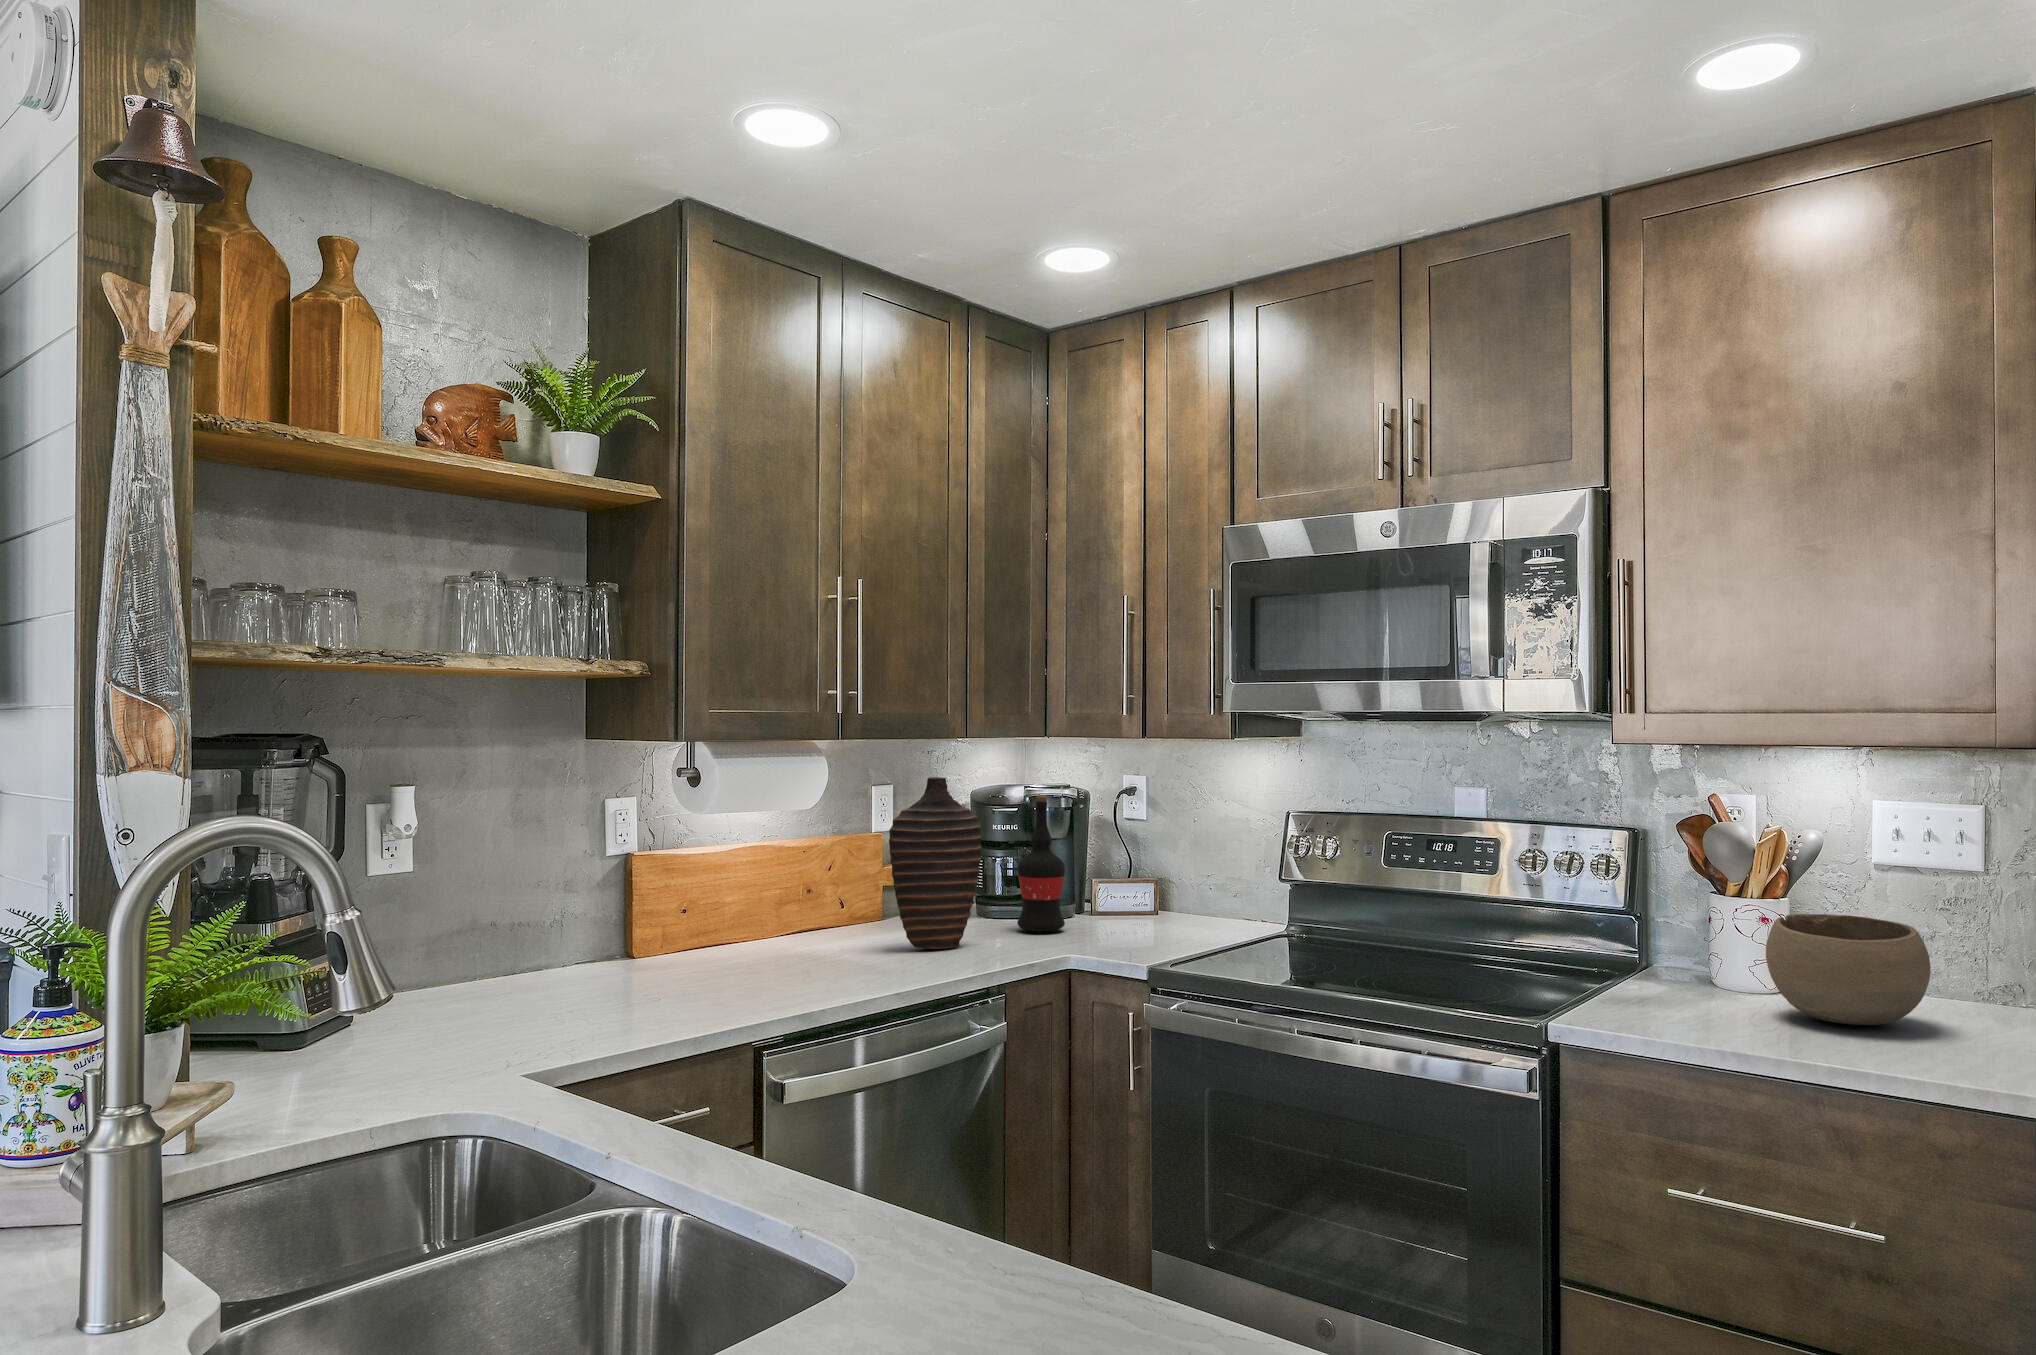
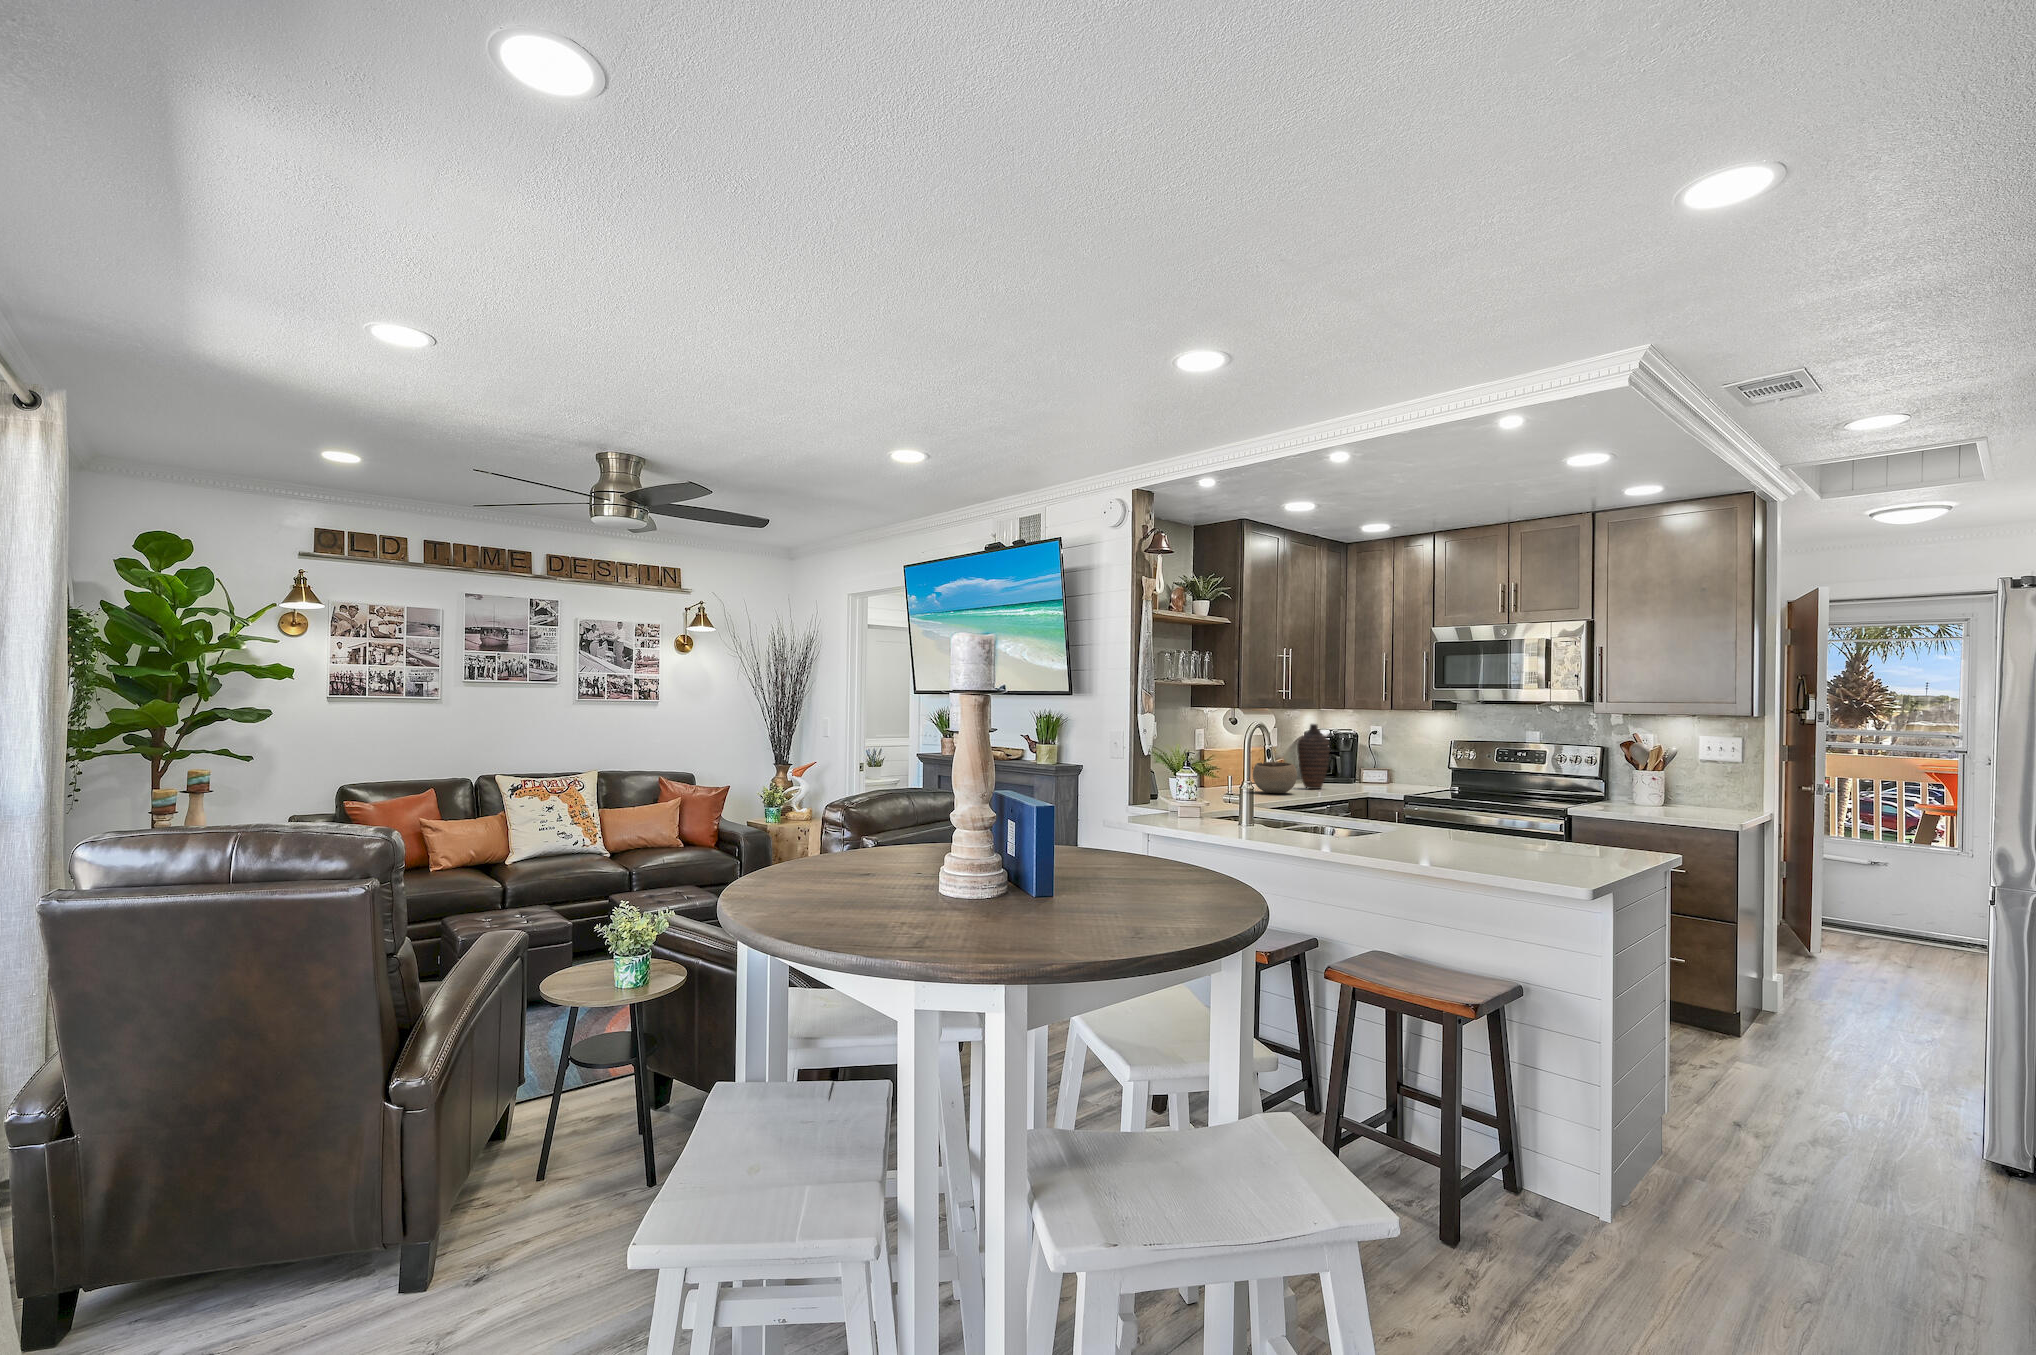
wine bottle: present [1017,795,1065,931] -> none [1336,732,1357,786]
bowl: present [1766,914,1931,1025] -> present [1253,762,1297,793]

